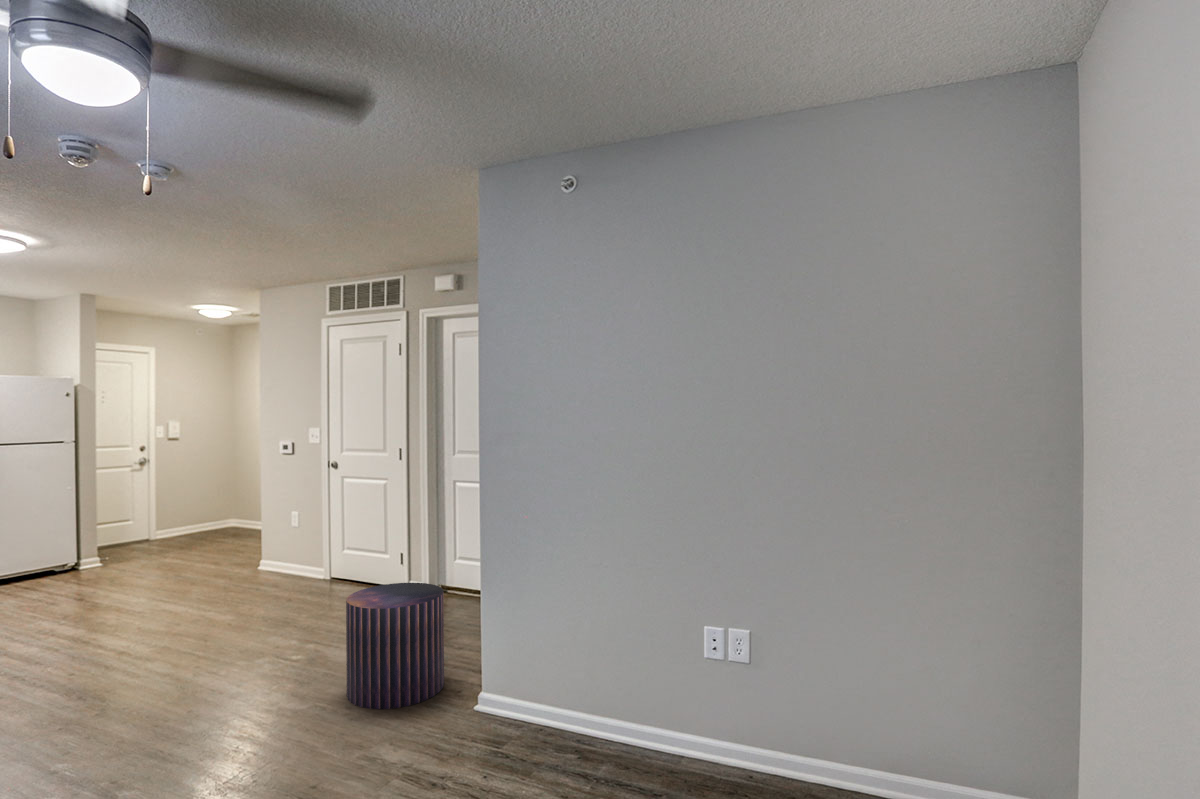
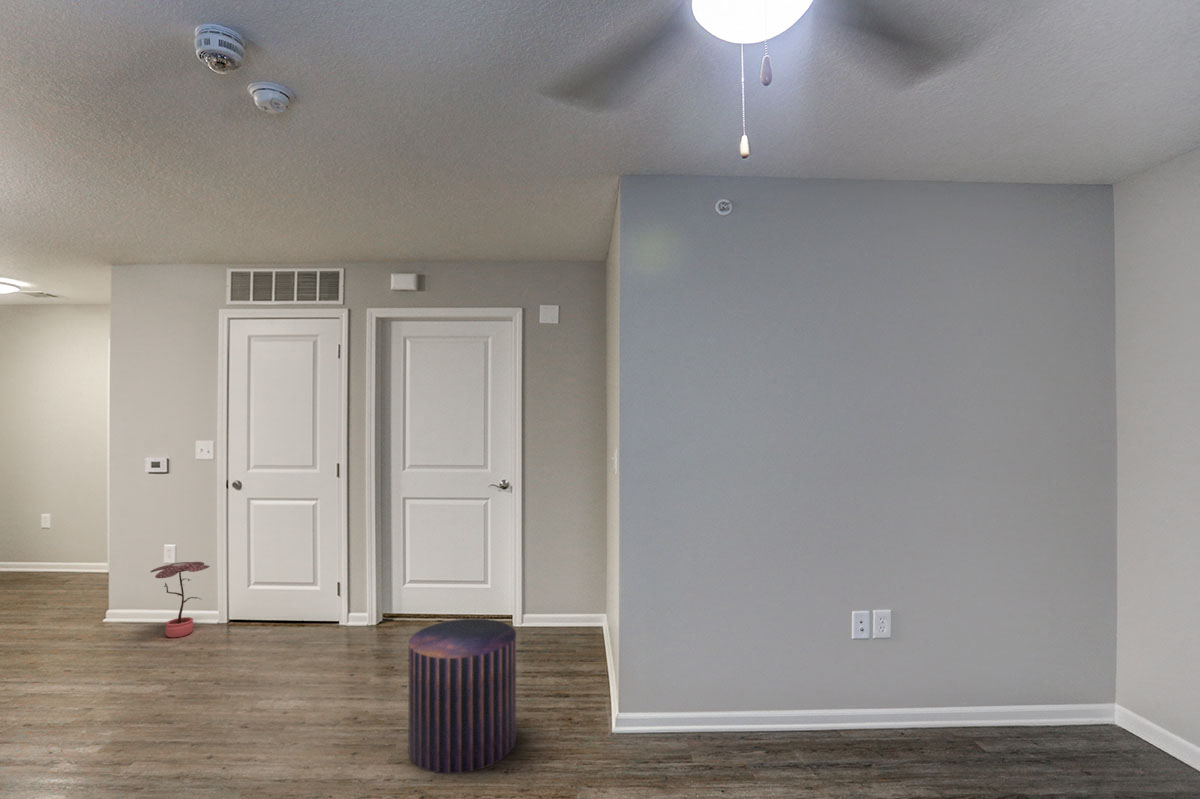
potted plant: none [271,527,312,586] -> present [151,562,210,638]

